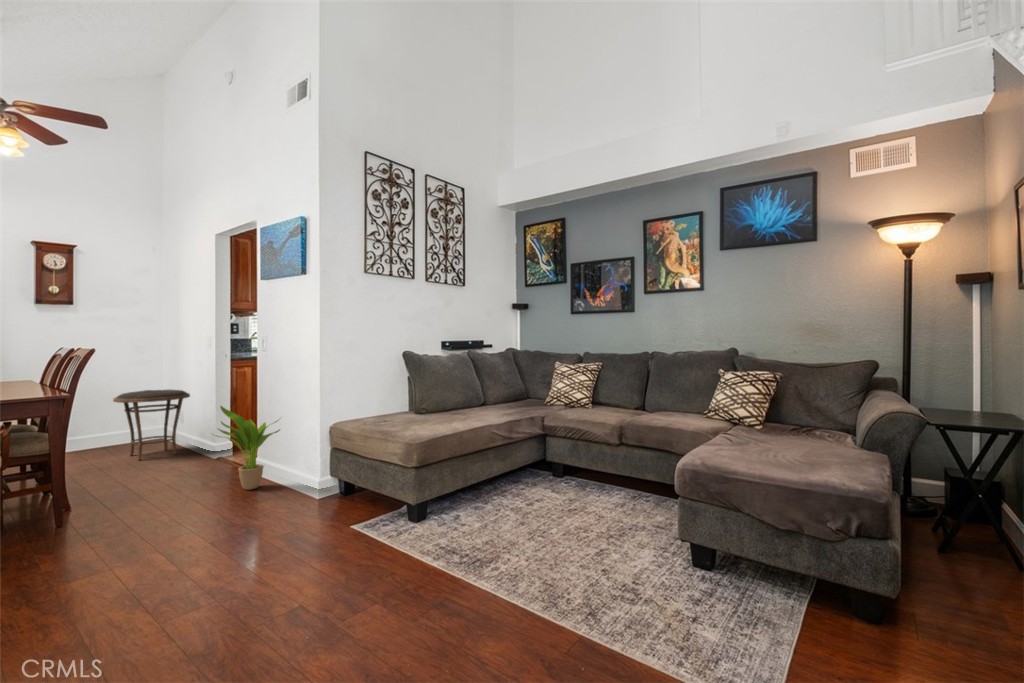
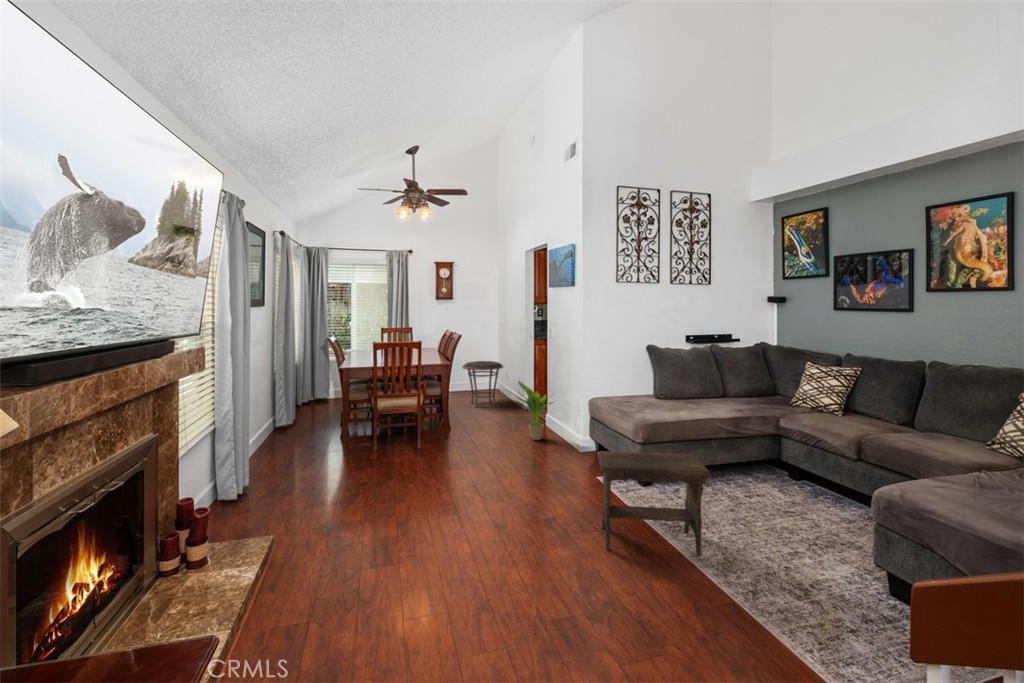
footstool: none [370,459,527,622] -> present [597,451,712,555]

